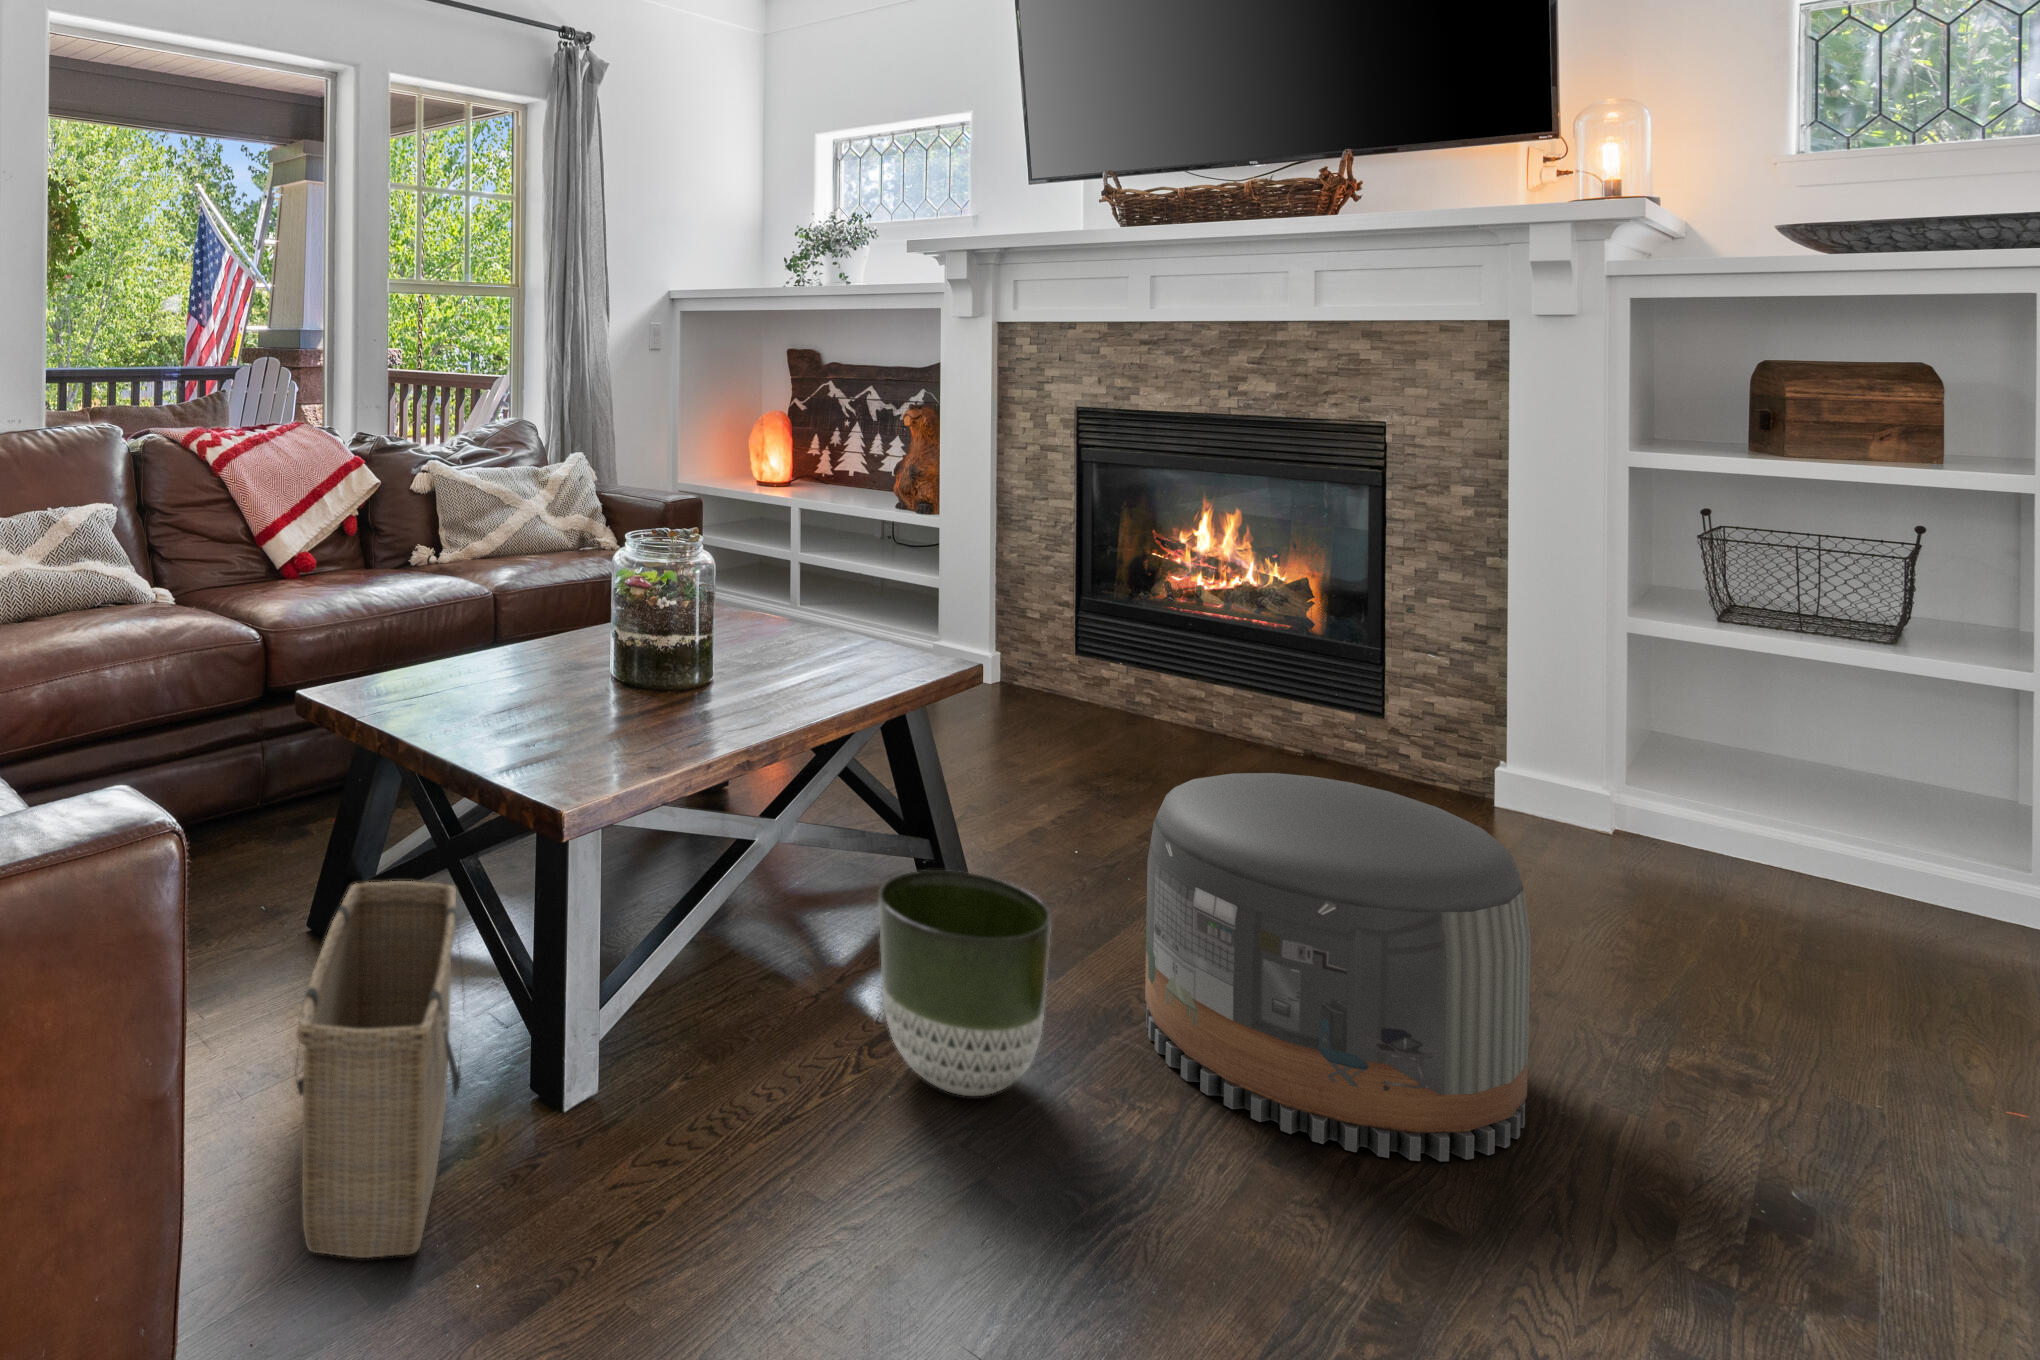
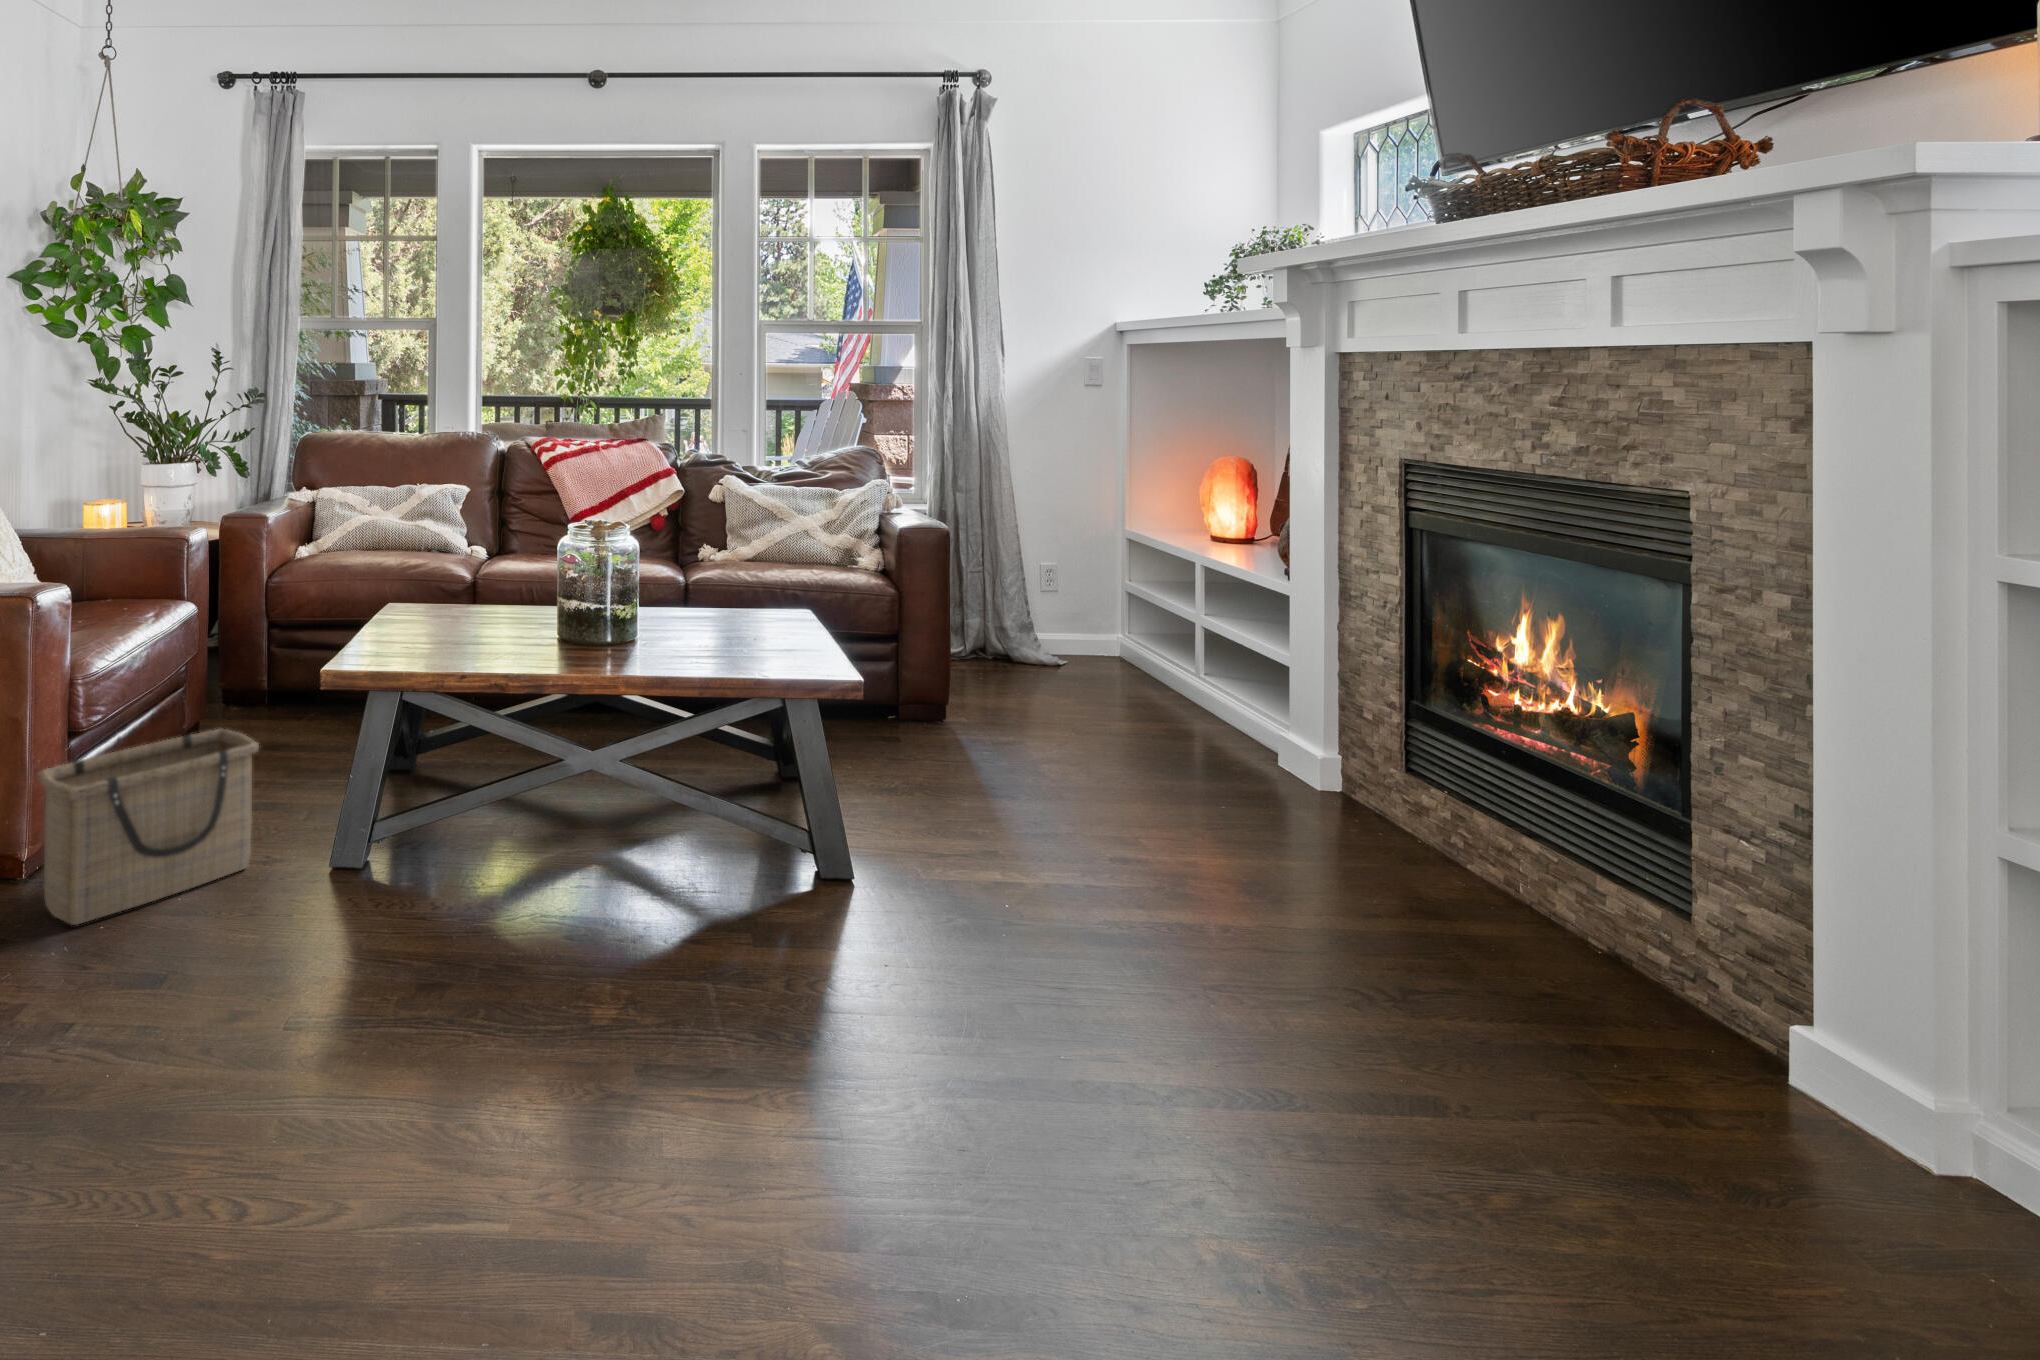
pouf: present [1145,773,1530,1161] -> none [614,816,958,1243]
planter: present [879,870,1051,1096] -> none [416,820,553,1007]

